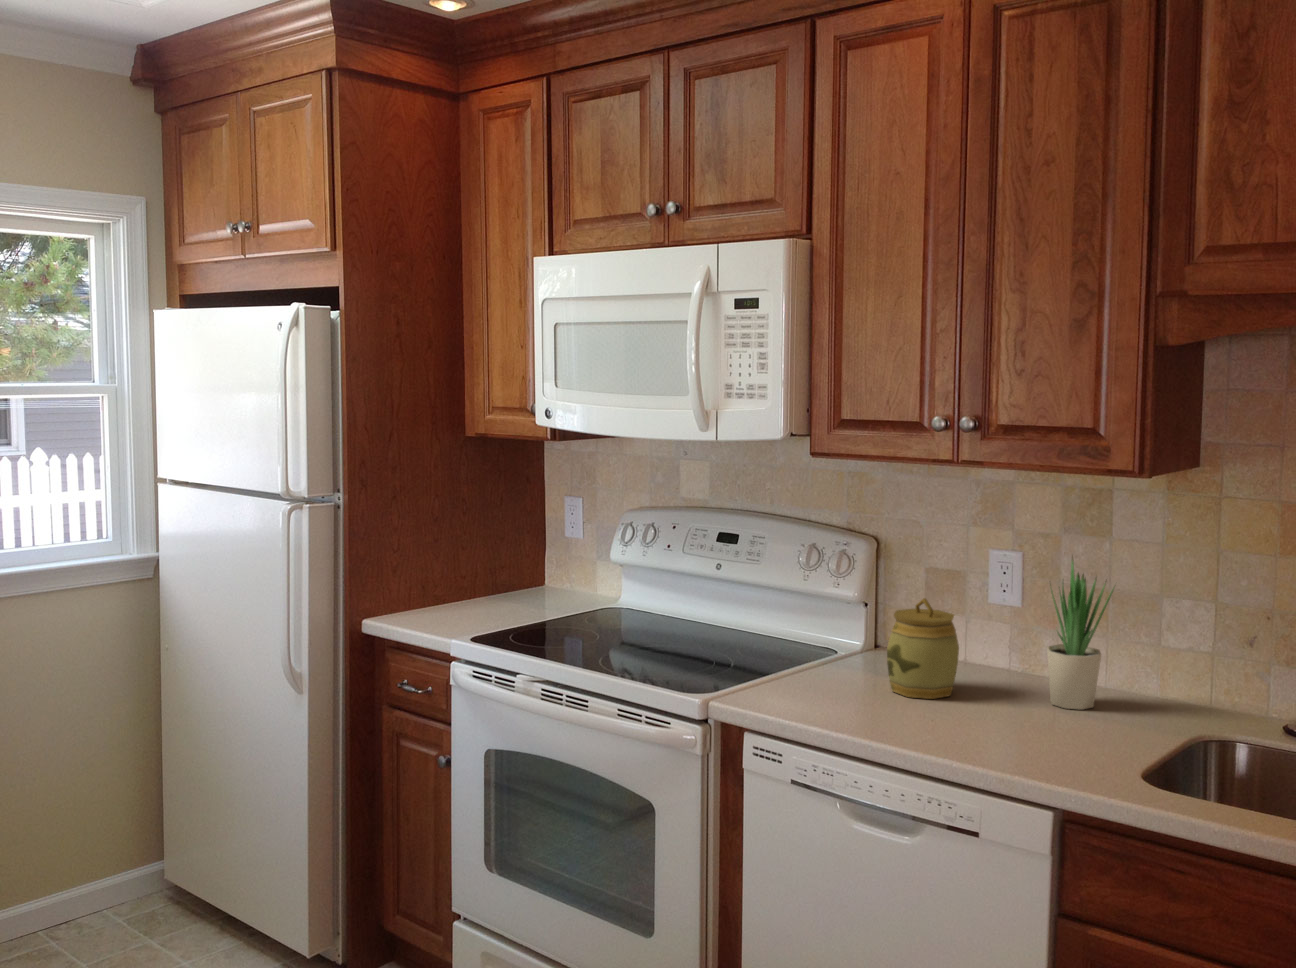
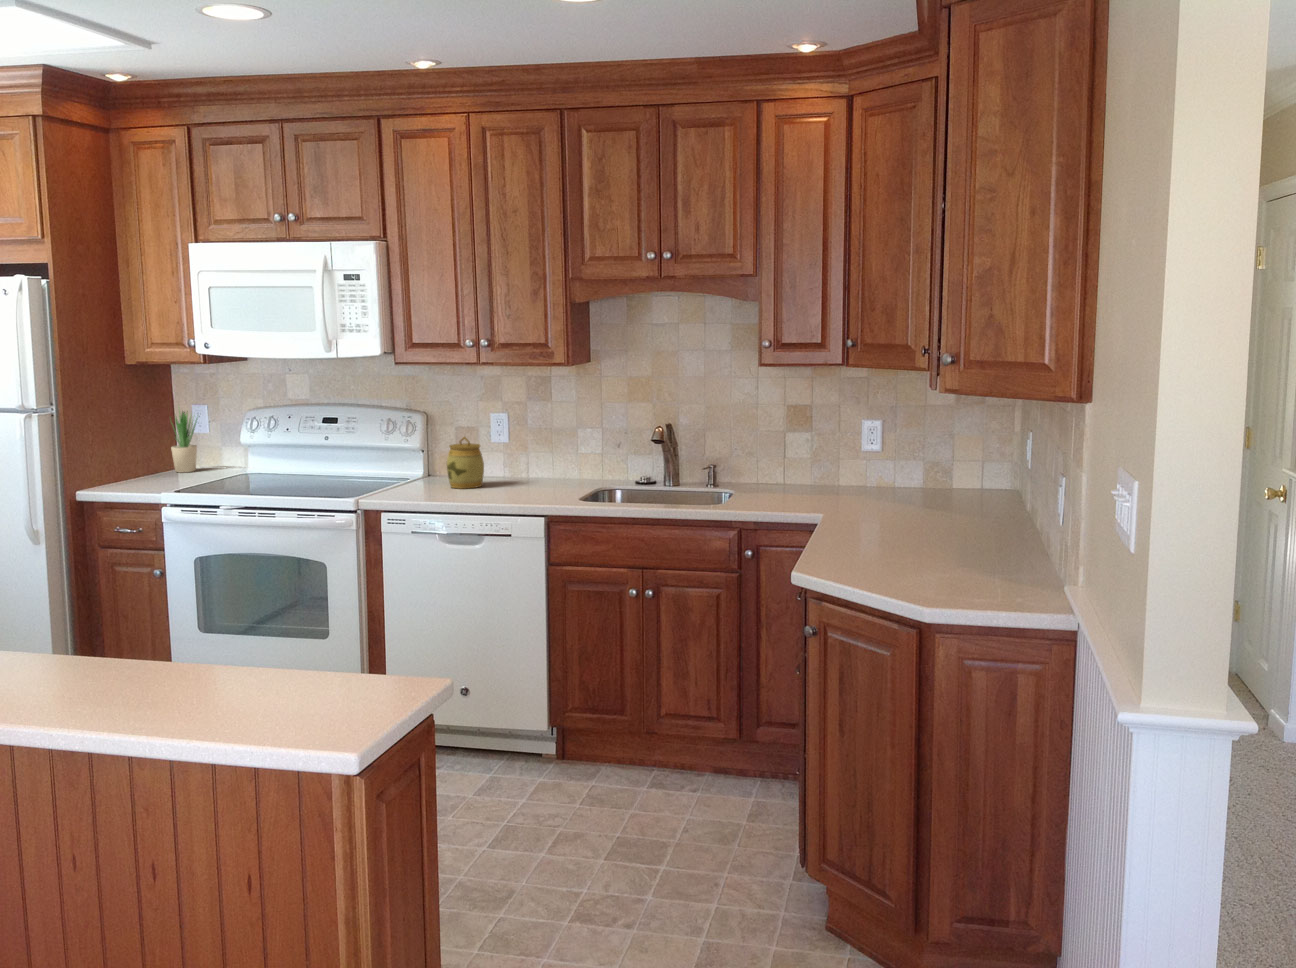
potted plant: present [1047,557,1114,710] -> present [171,411,197,473]

